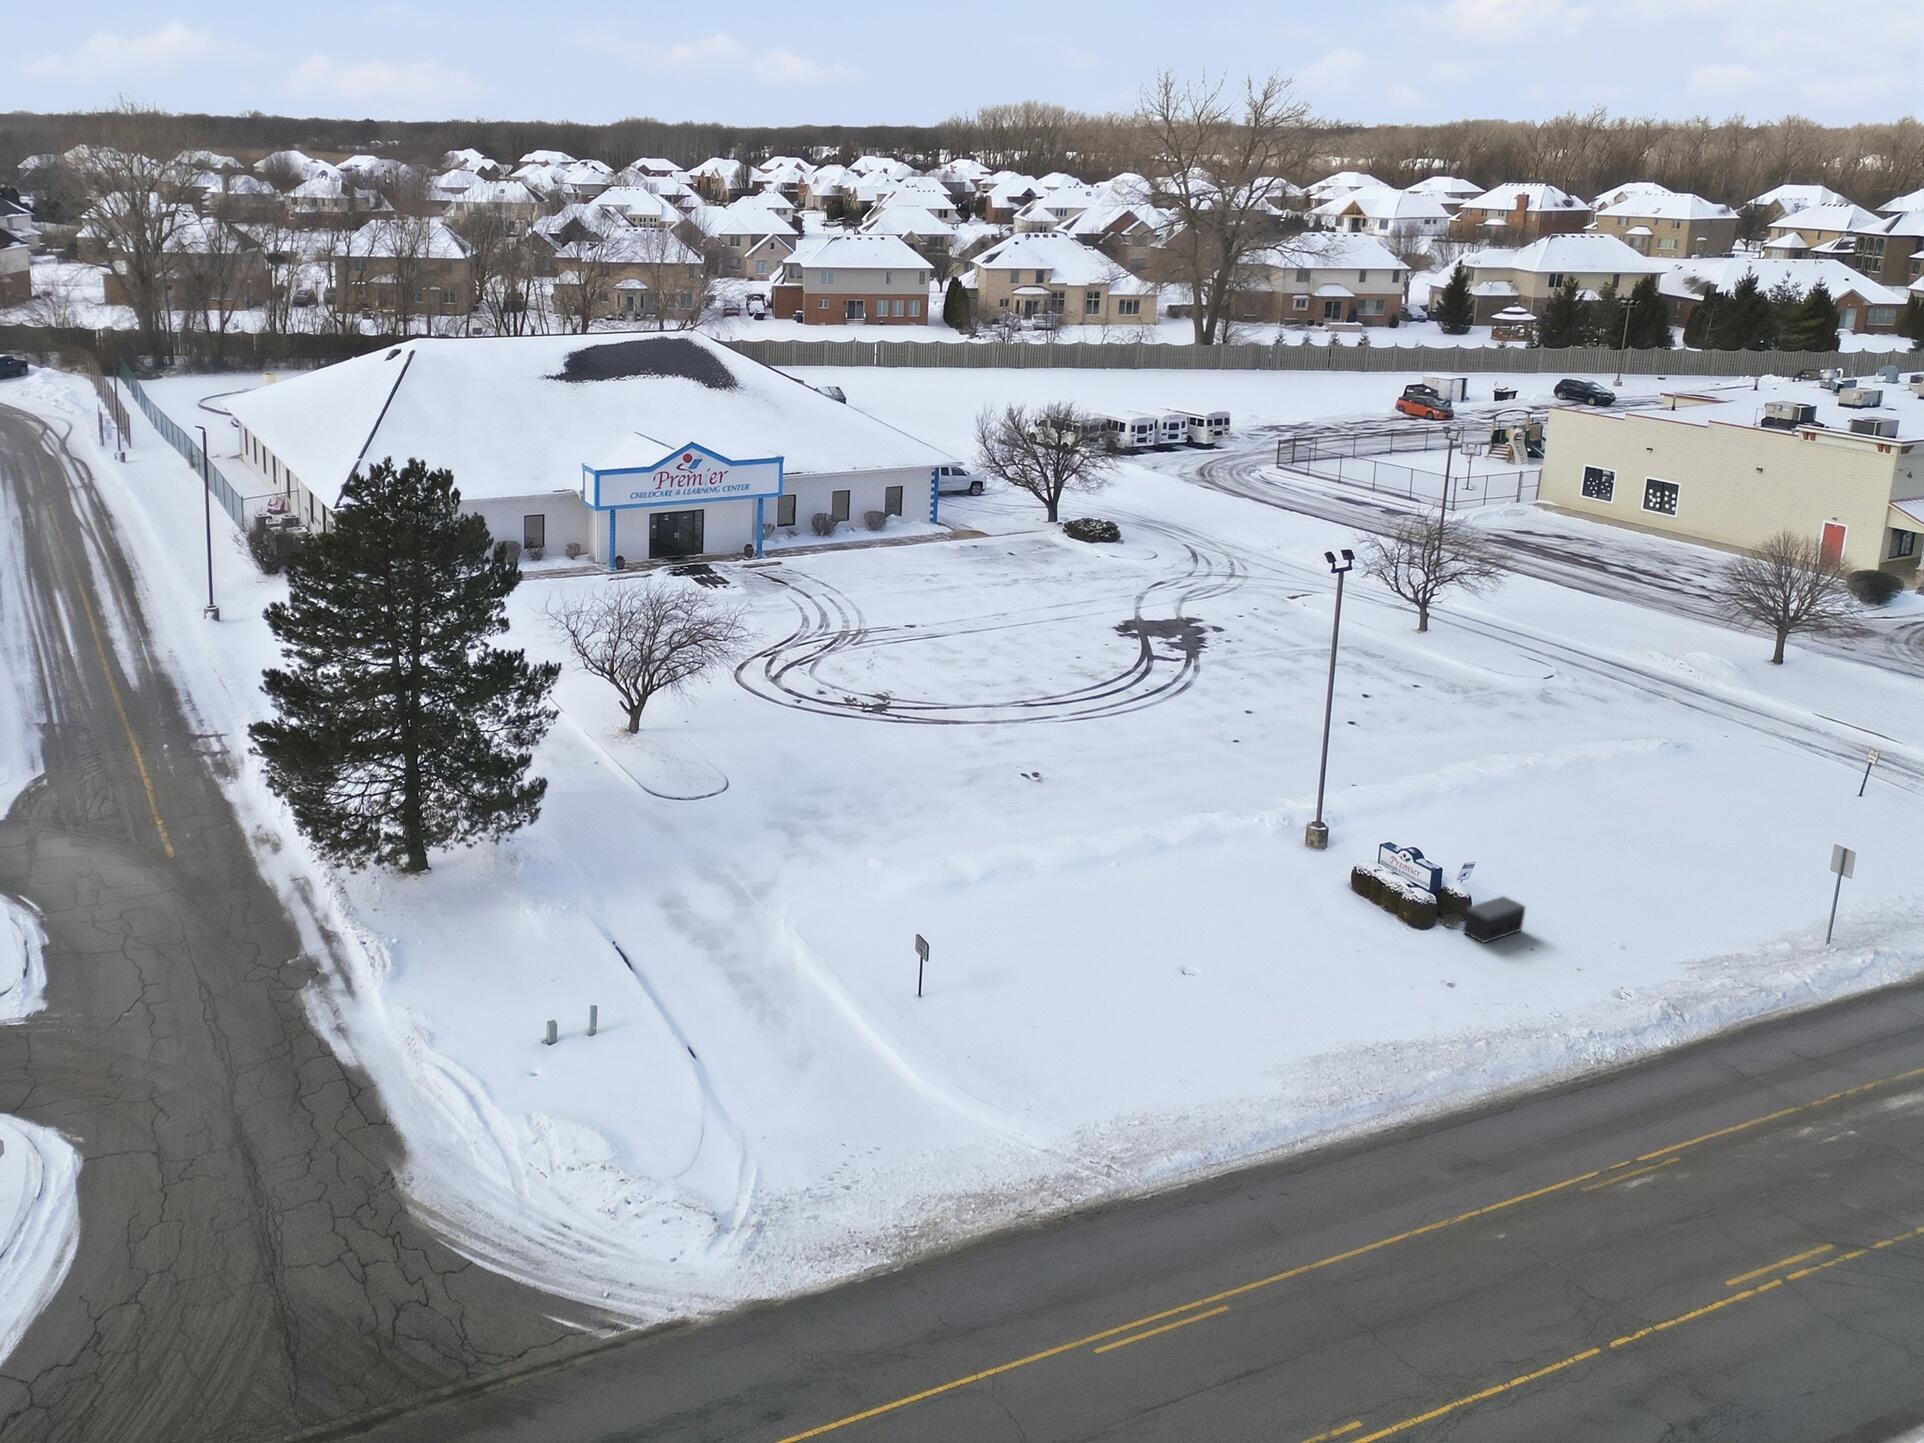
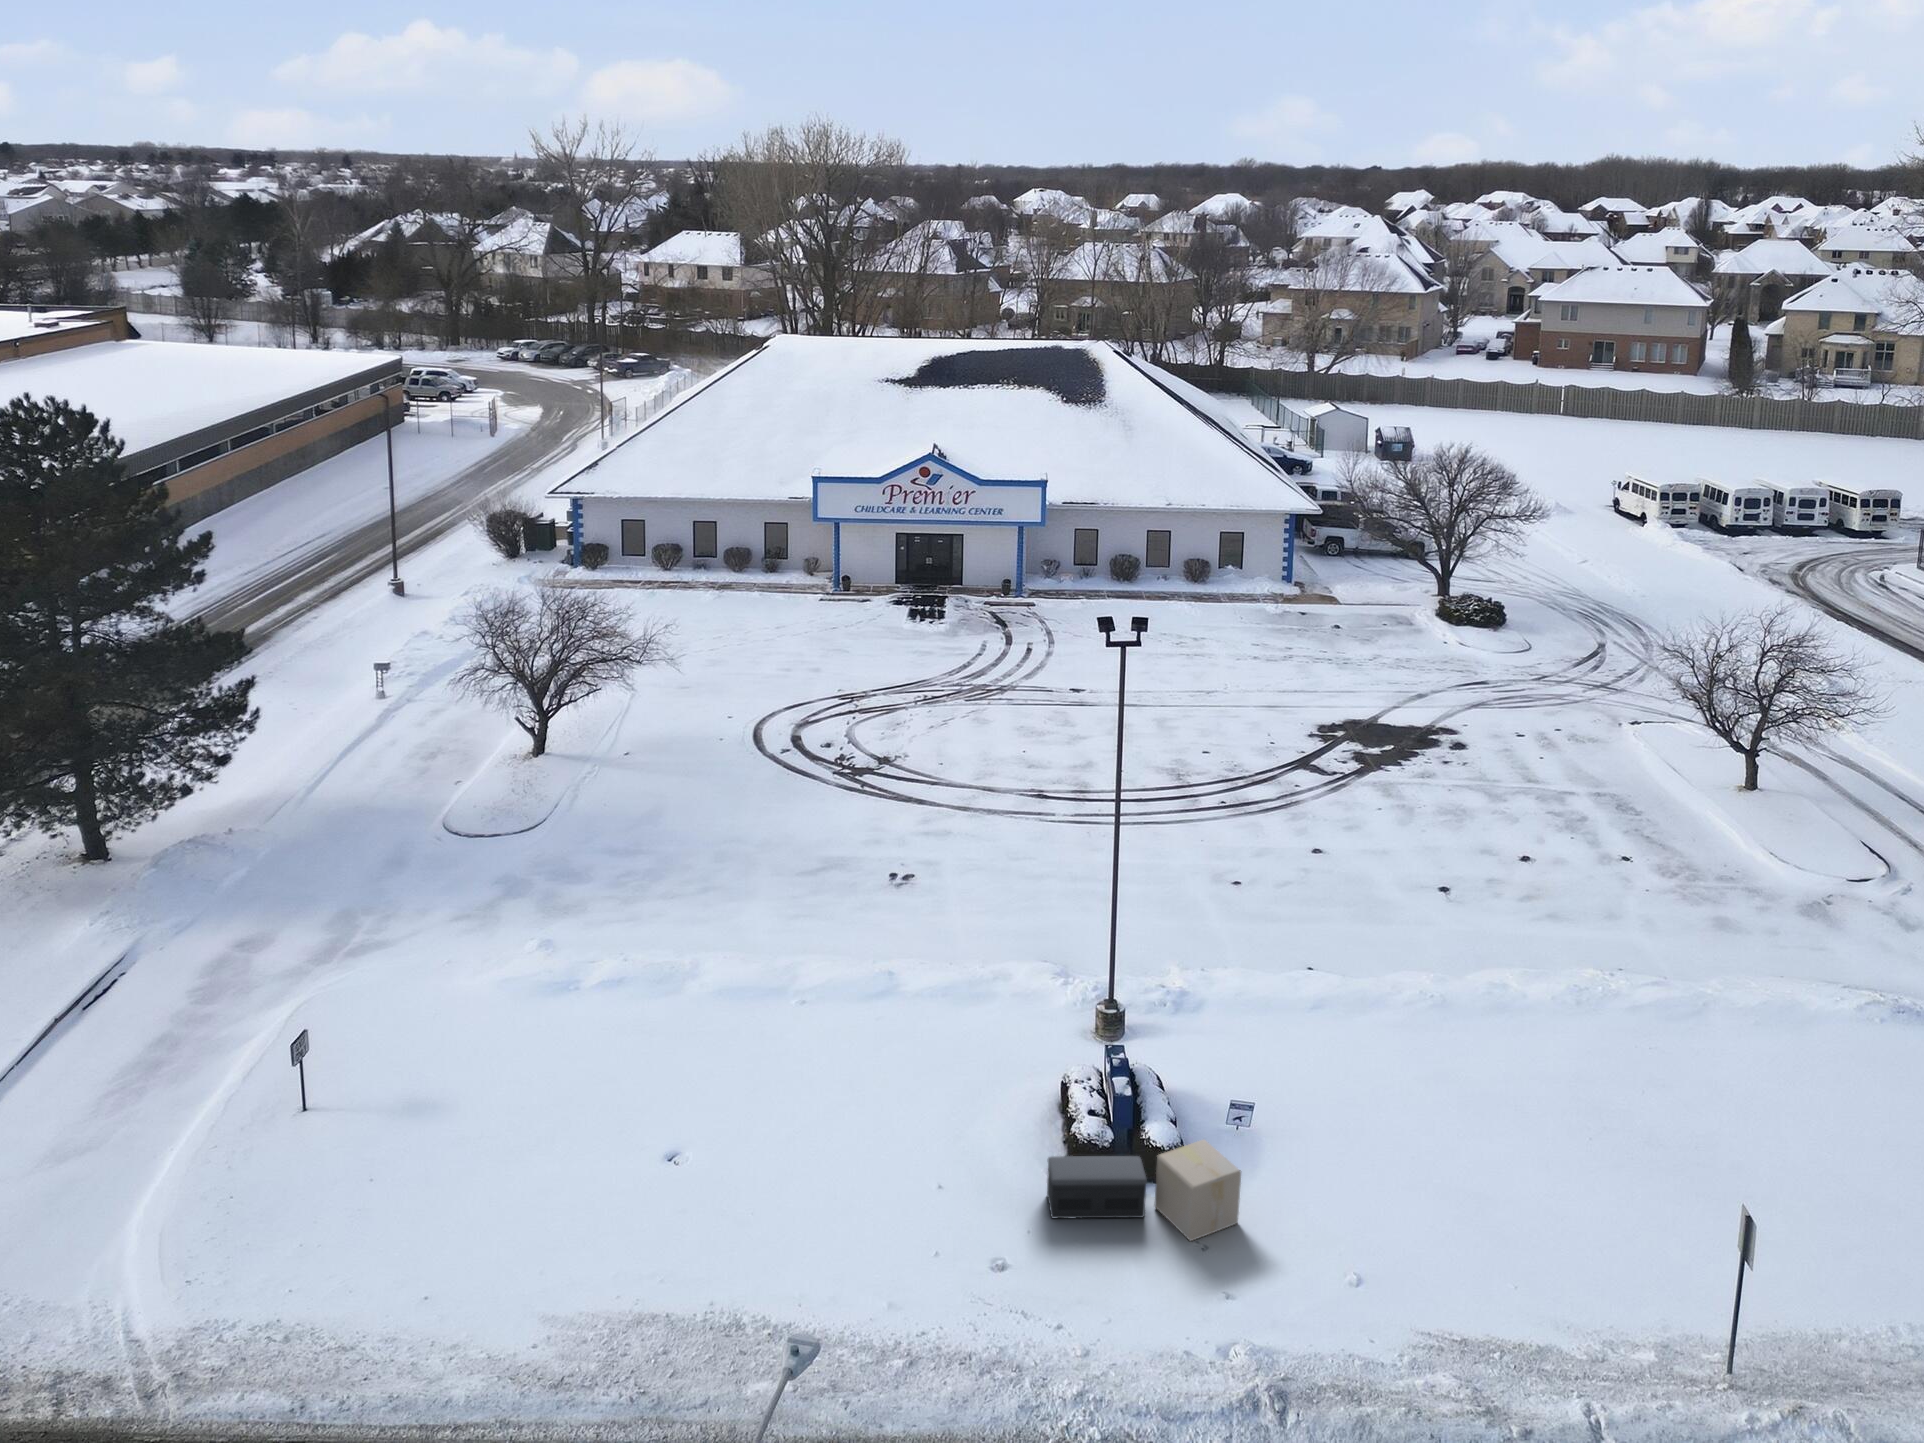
cardboard box: none [1516,878,1569,936] -> present [1155,1140,1241,1241]

